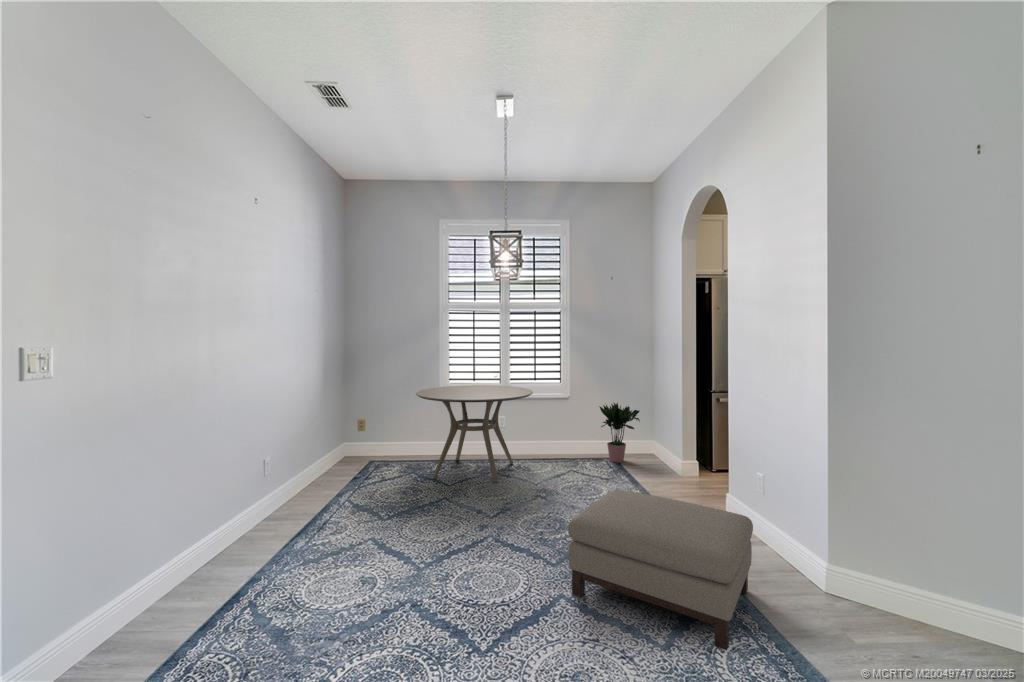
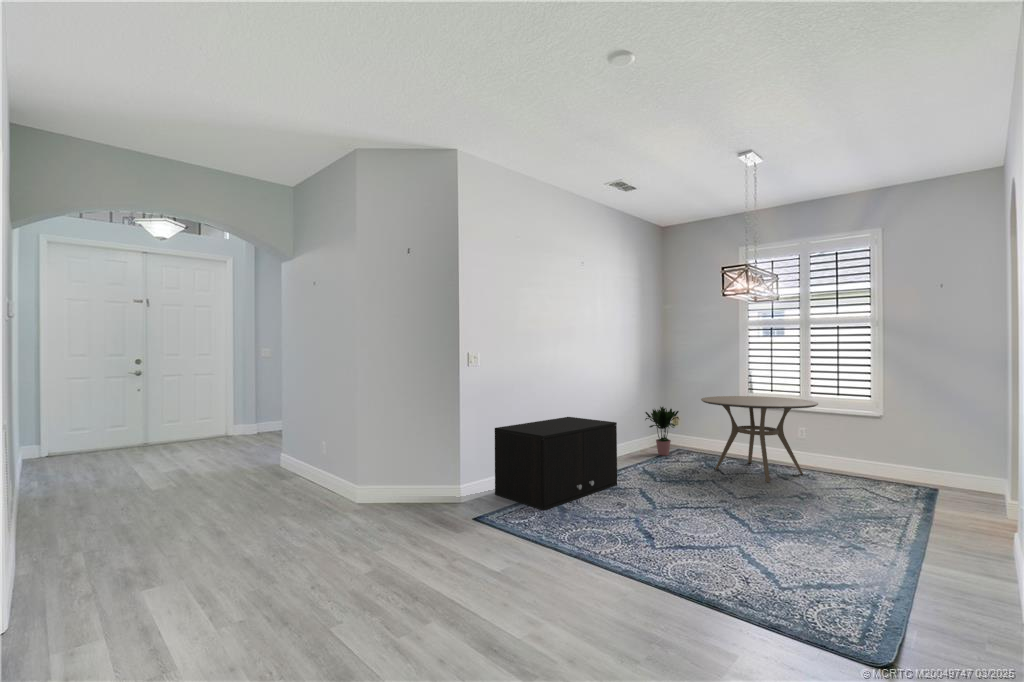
potted plant: present [599,403,640,463] -> present [645,407,679,456]
storage cabinet: none [85,446,336,660] -> present [495,417,617,510]
ottoman: present [568,490,753,650] -> none [743,485,934,604]

